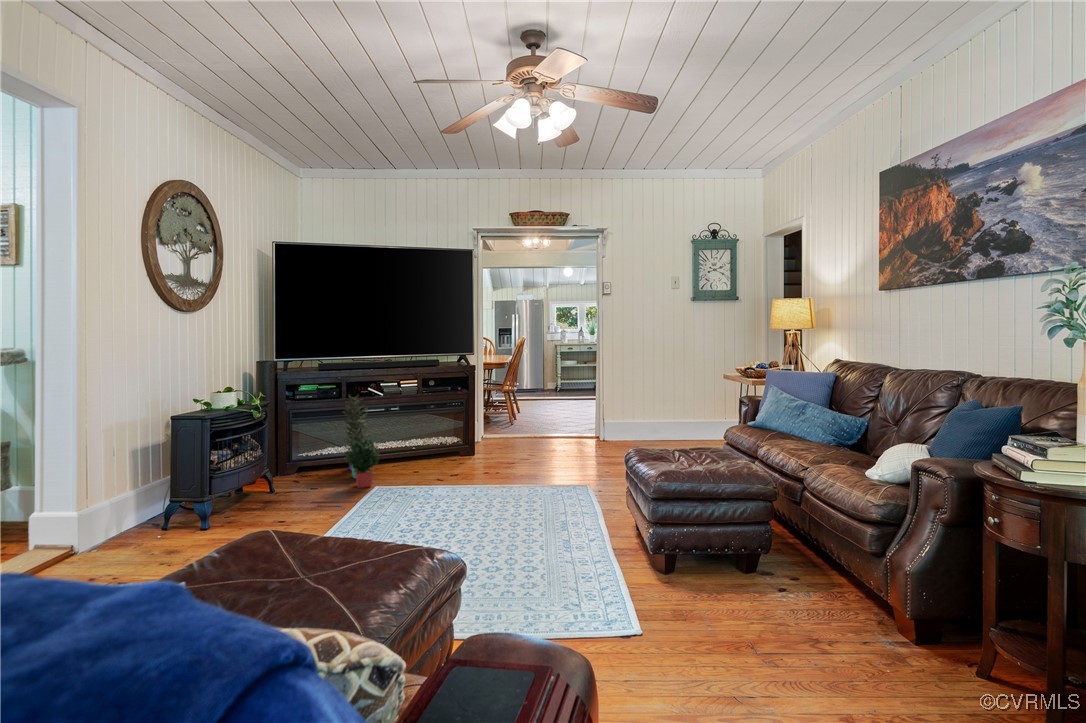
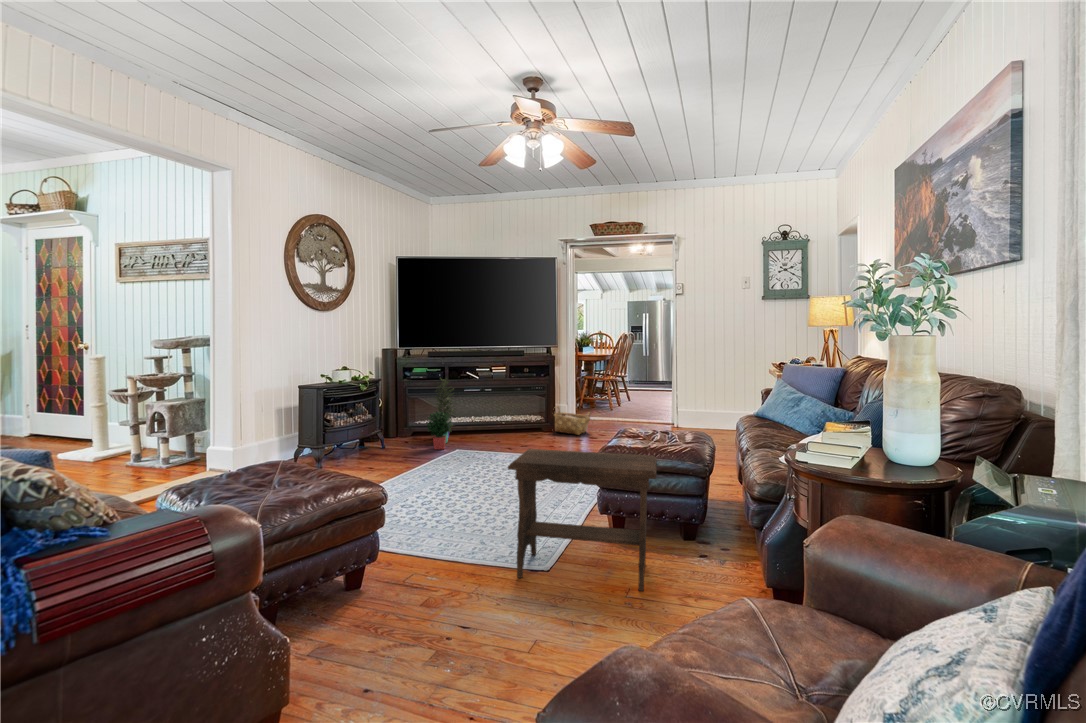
woven basket: none [480,420,524,452] -> present [554,406,590,435]
footstool: none [611,496,823,682] -> present [508,449,657,591]

